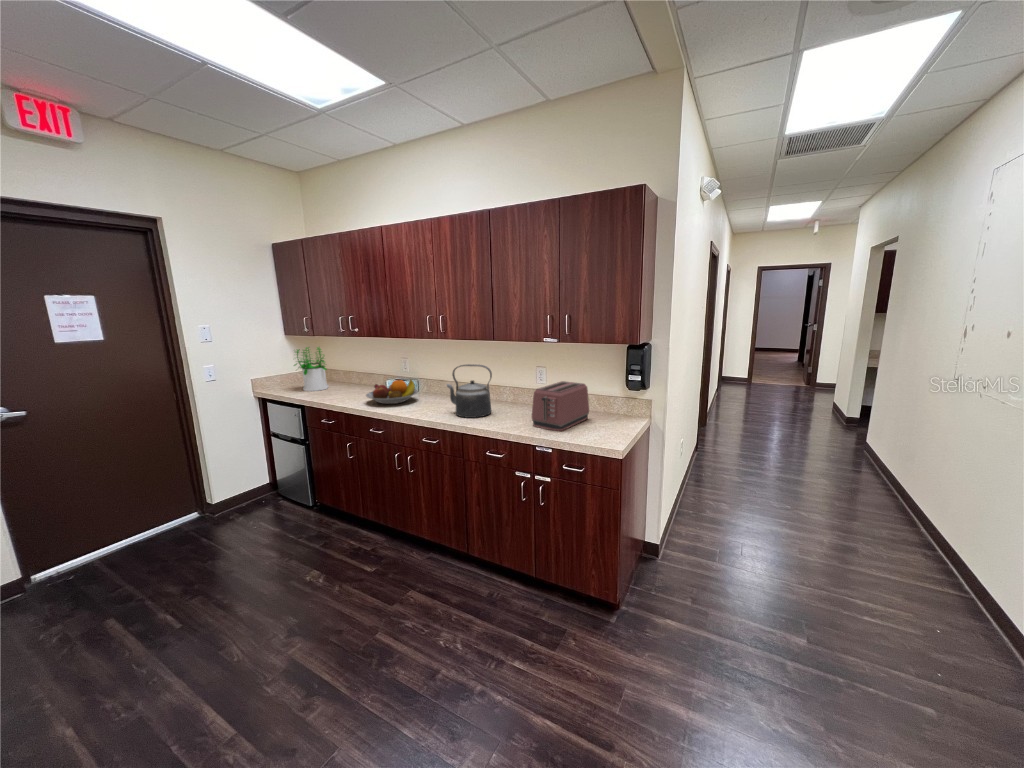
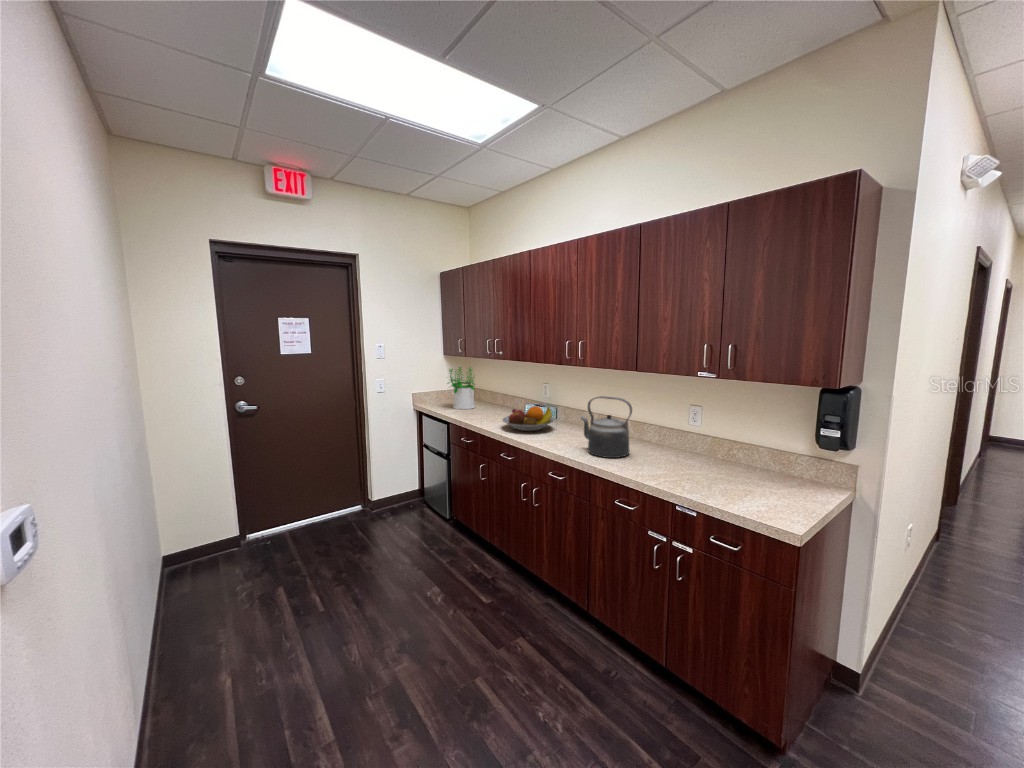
toaster: present [532,381,589,431] -> none [674,427,757,491]

